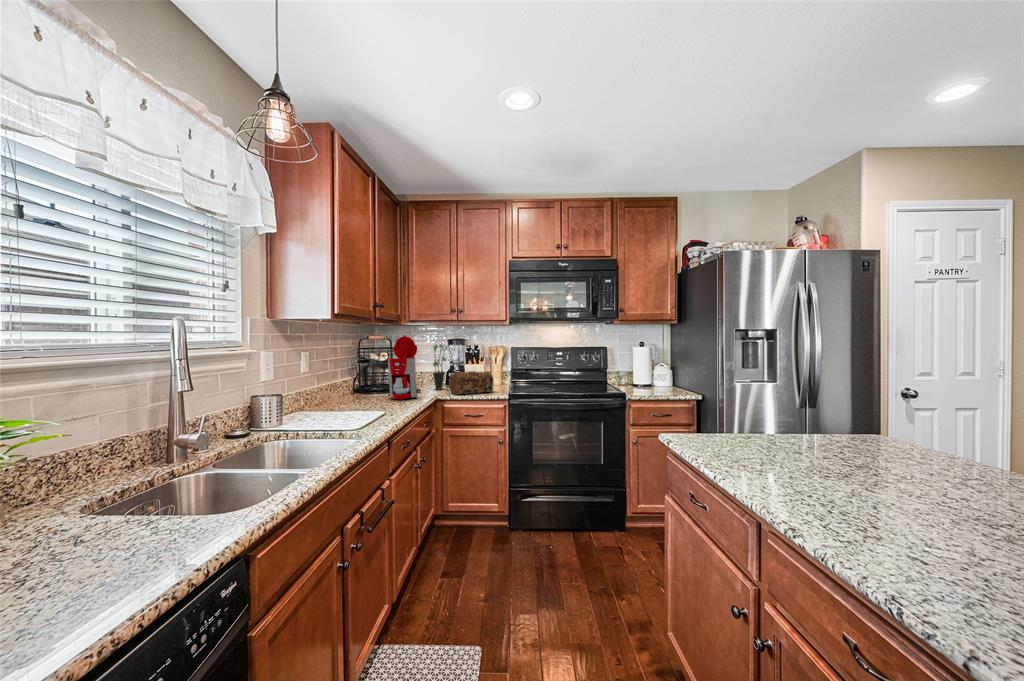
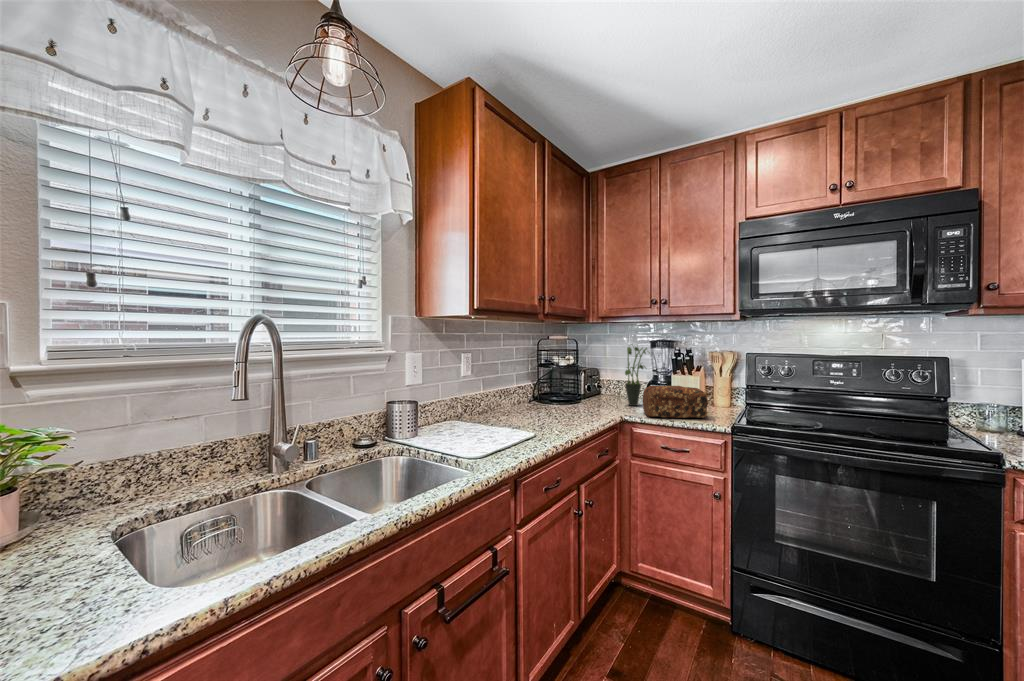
coffee maker: present [388,336,421,399] -> none [560,336,606,416]

